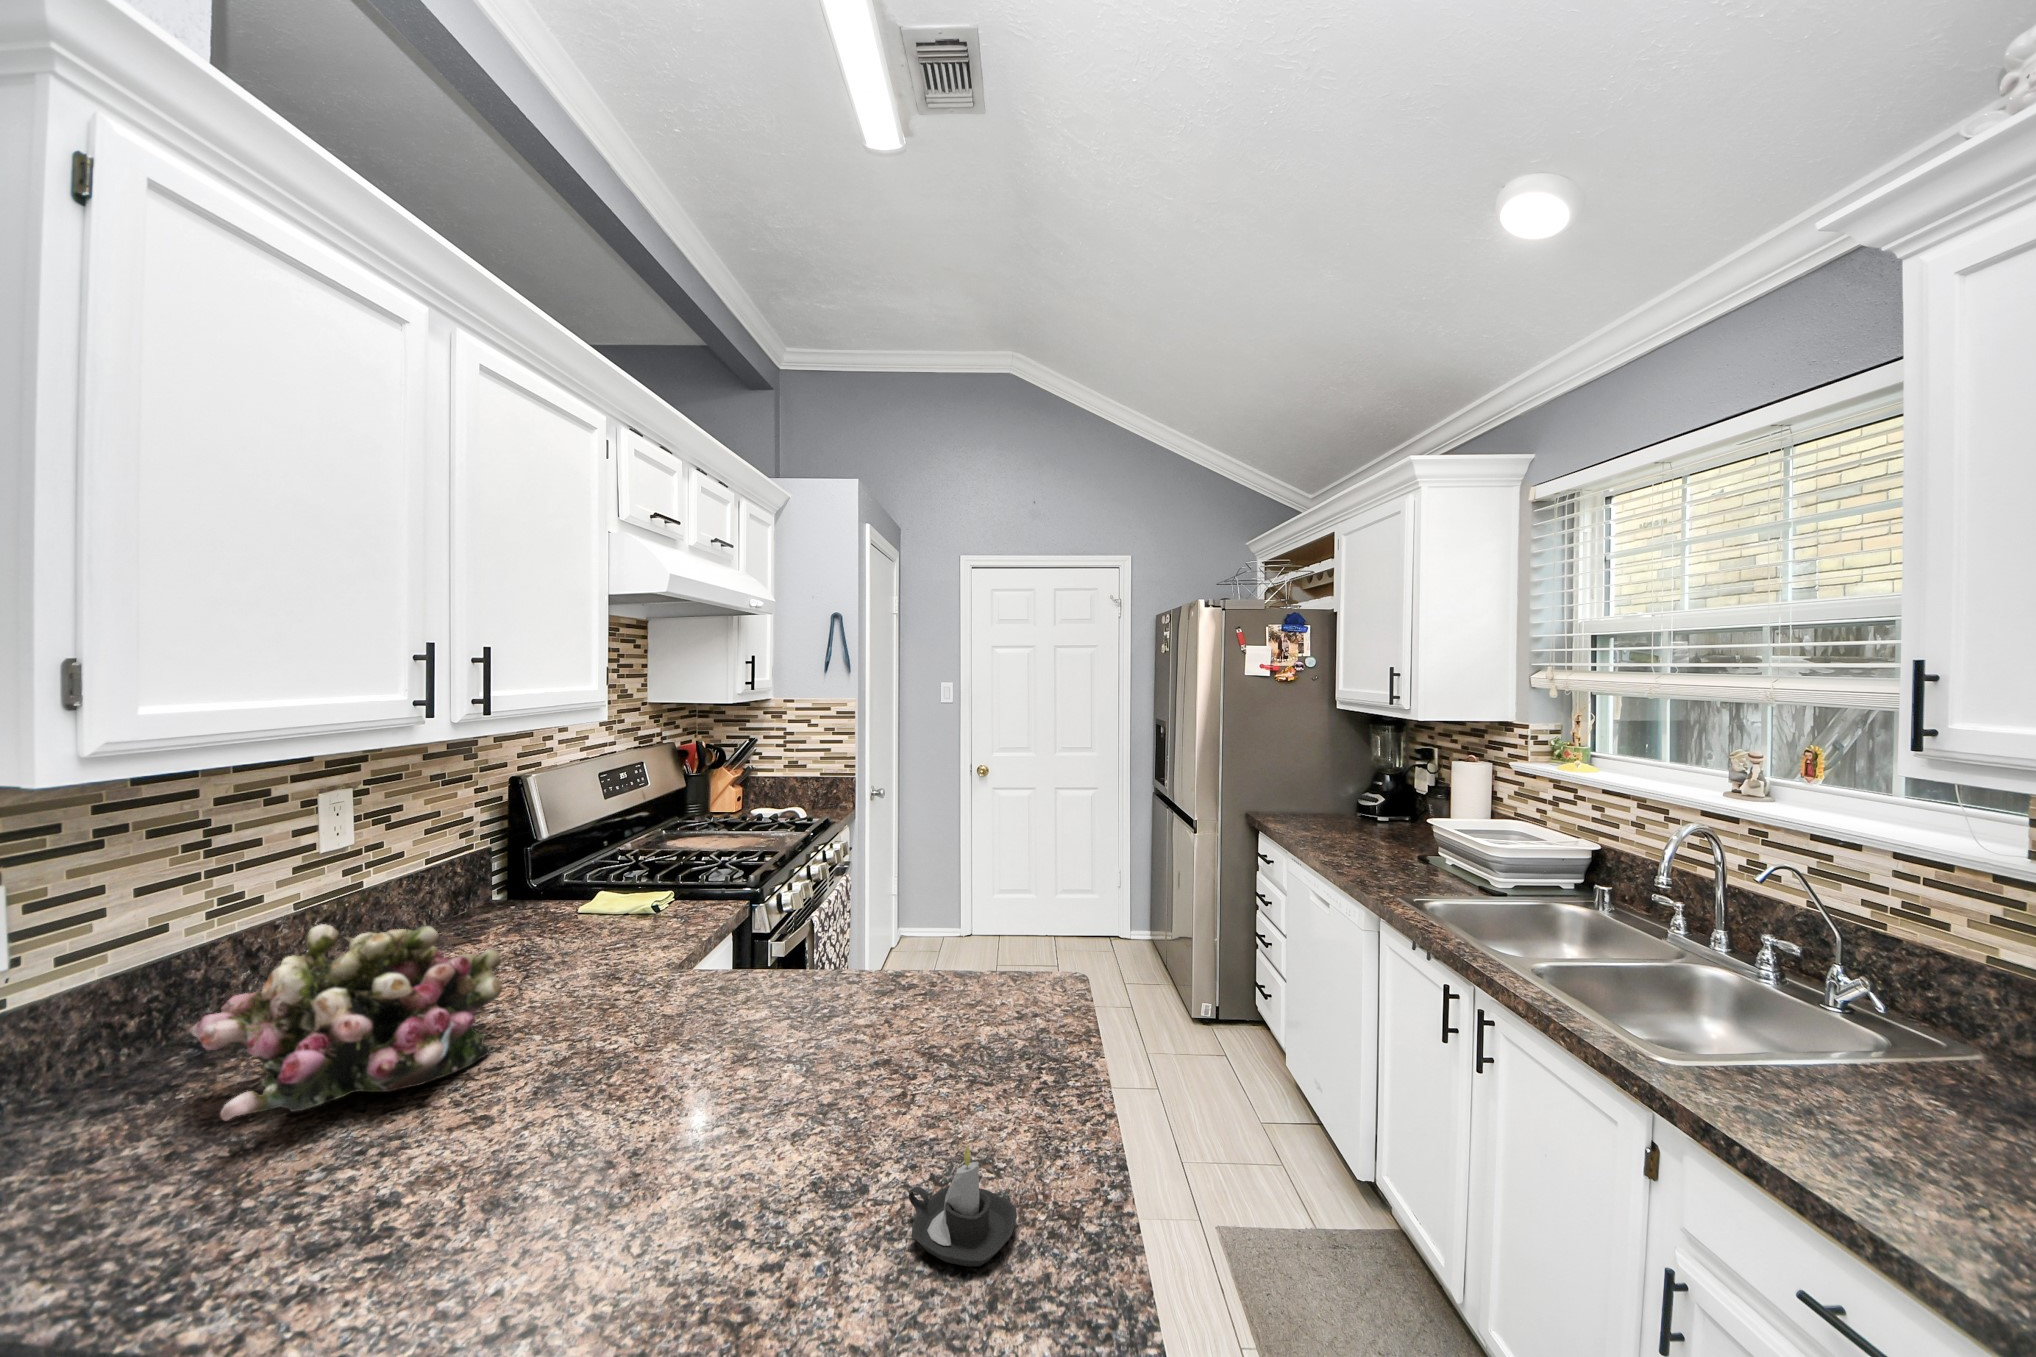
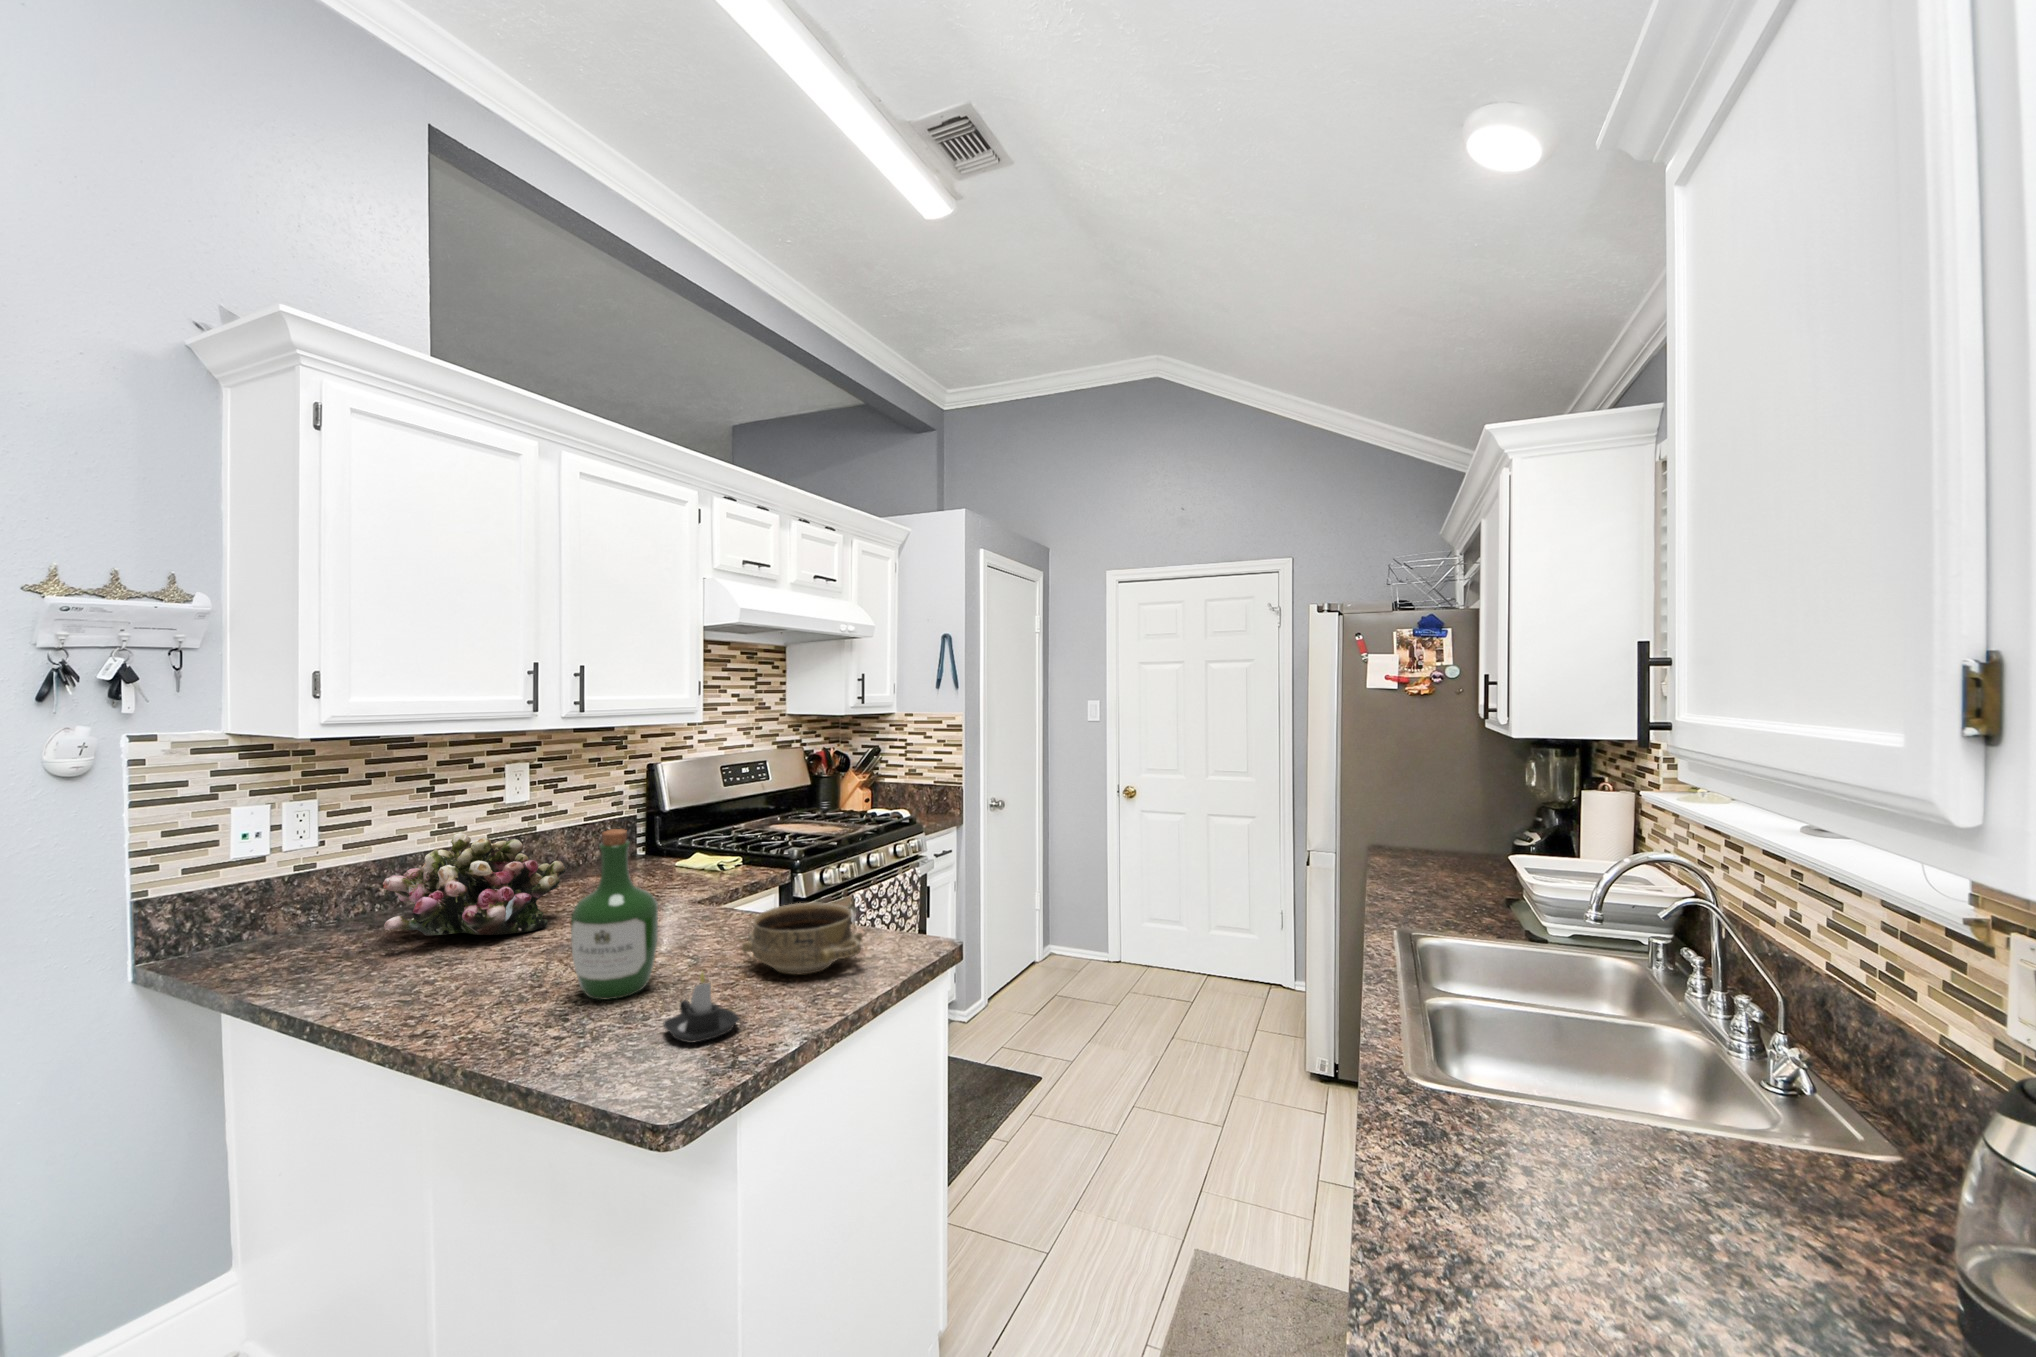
wine bottle: none [678,930,807,1199] -> present [571,829,658,1000]
ceramic bowl: none [873,983,1039,1094] -> present [742,903,862,974]

